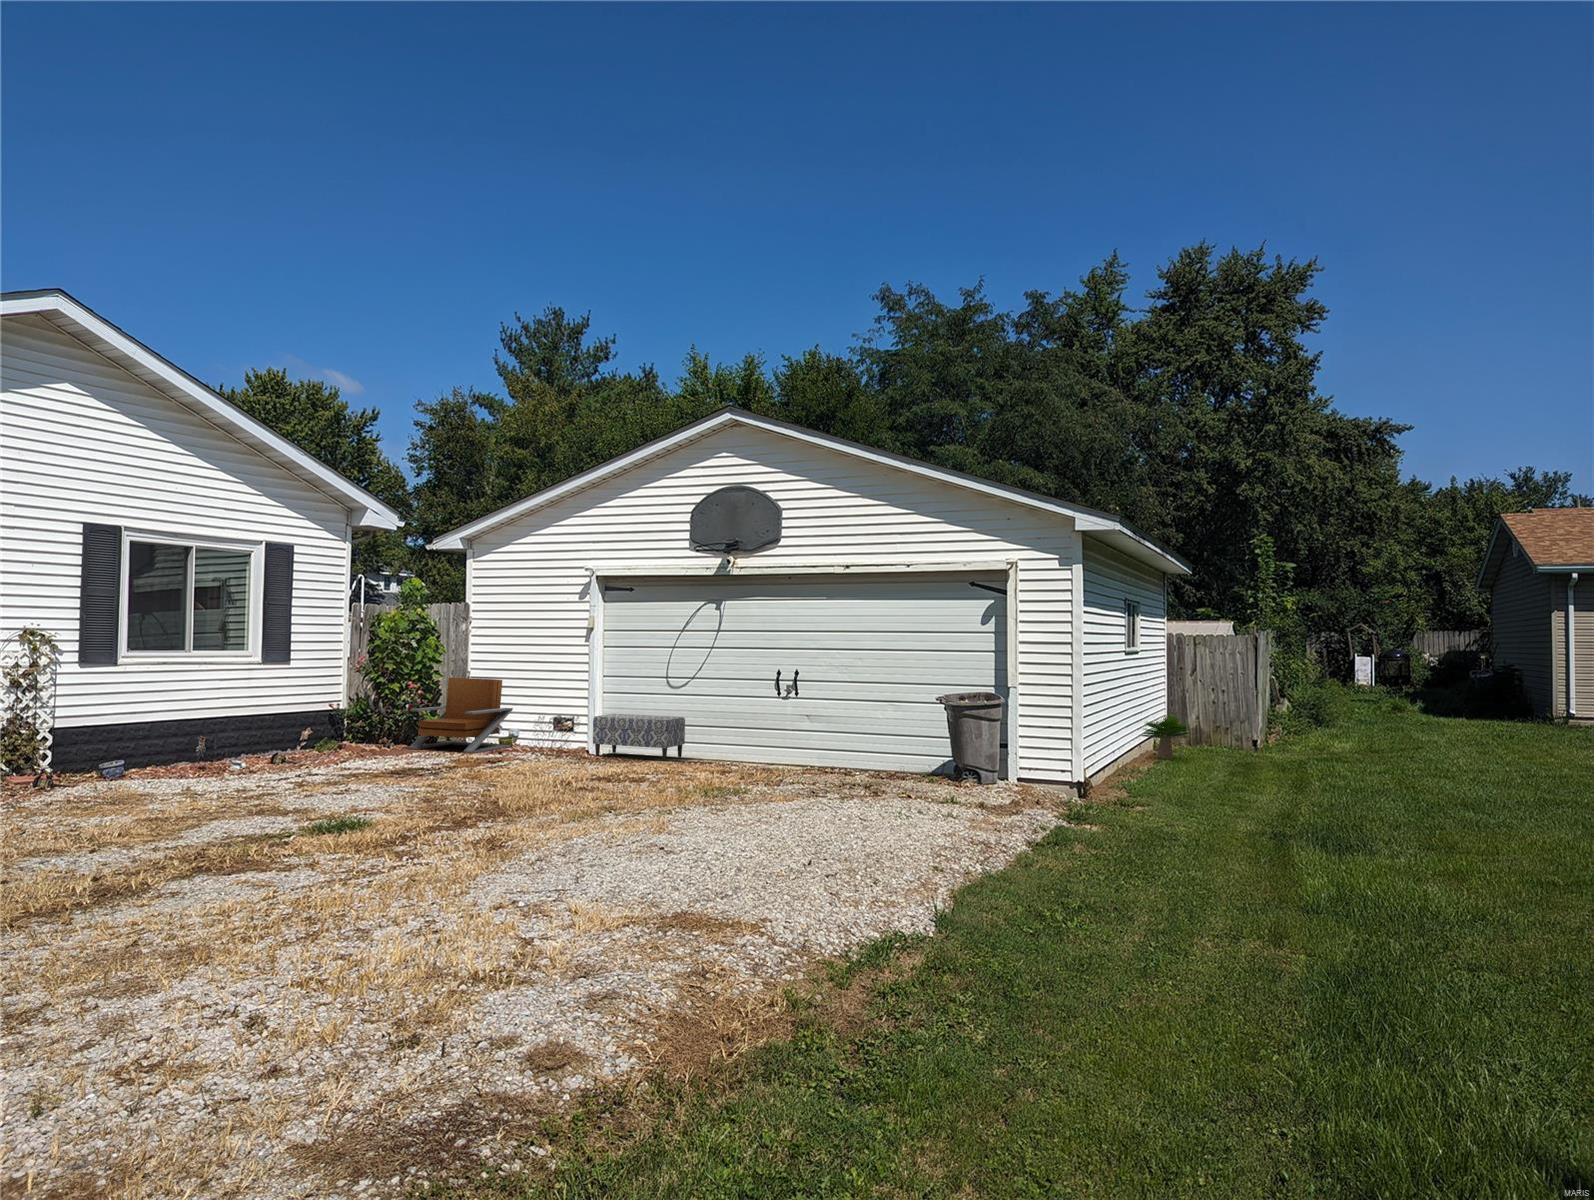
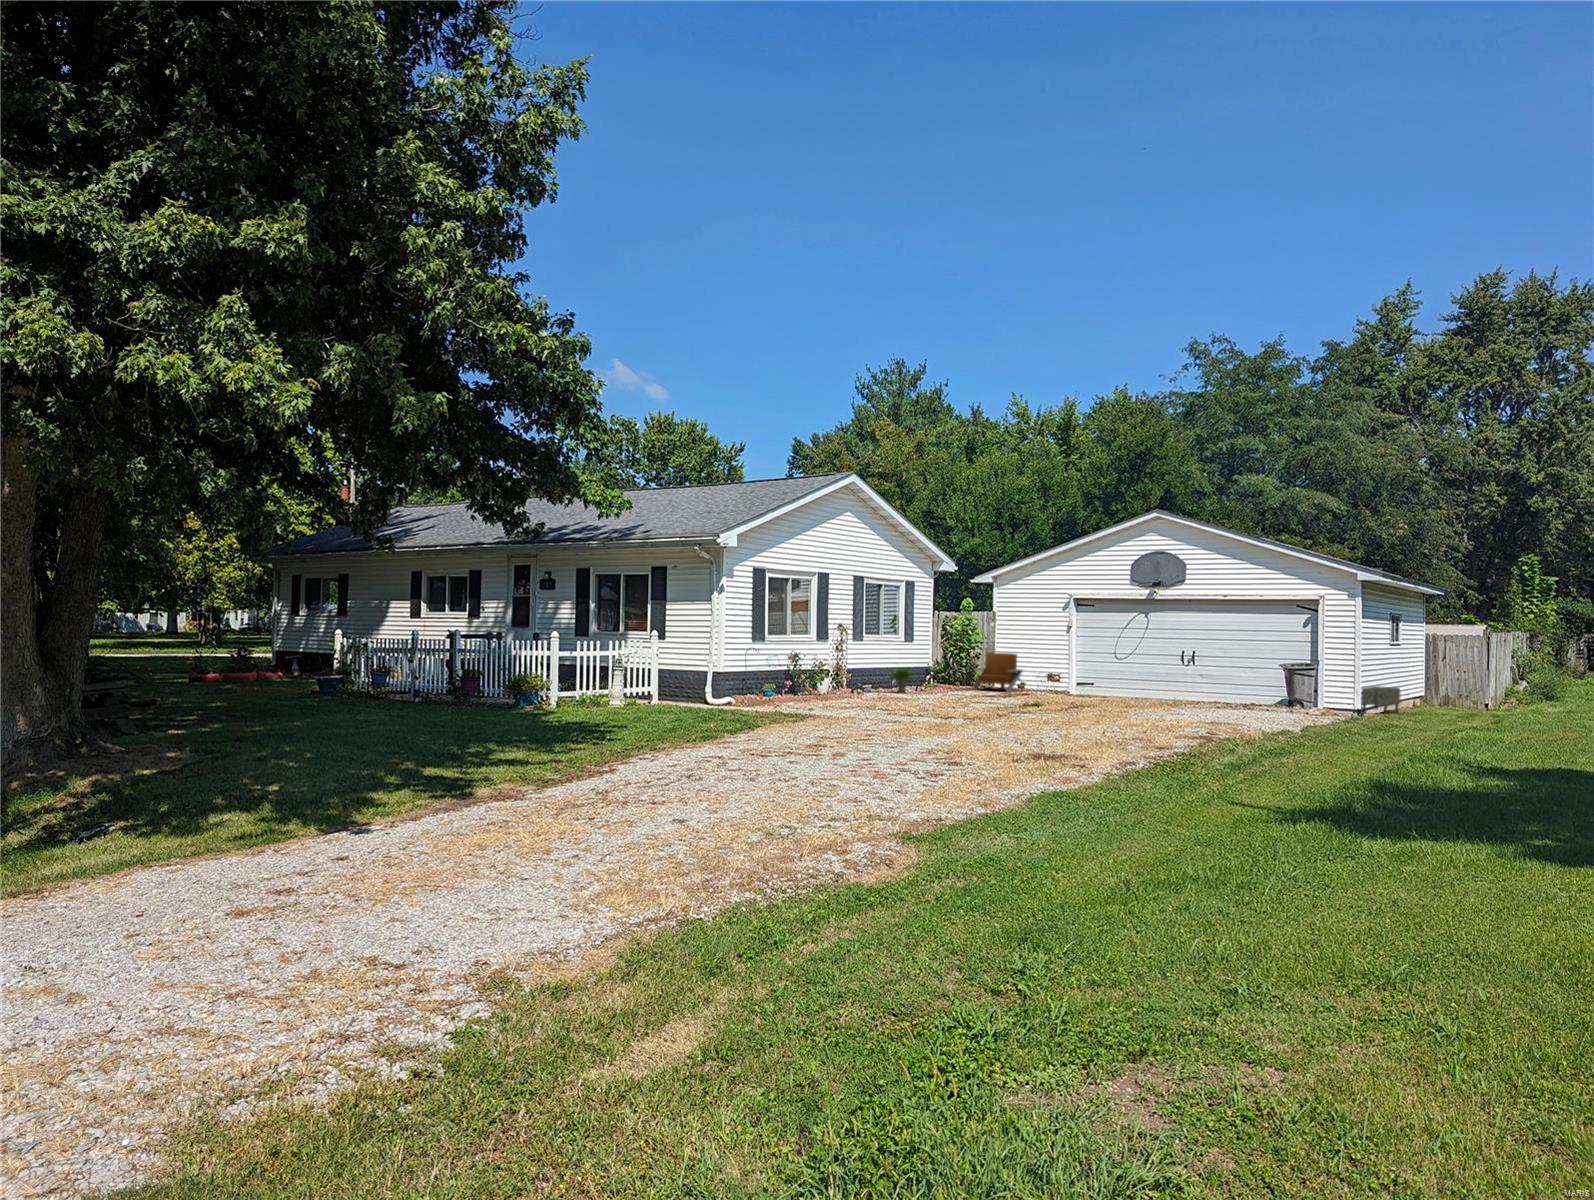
bench: present [593,714,685,761] -> present [1361,686,1400,714]
potted plant: present [1140,714,1189,759] -> present [890,668,914,692]

